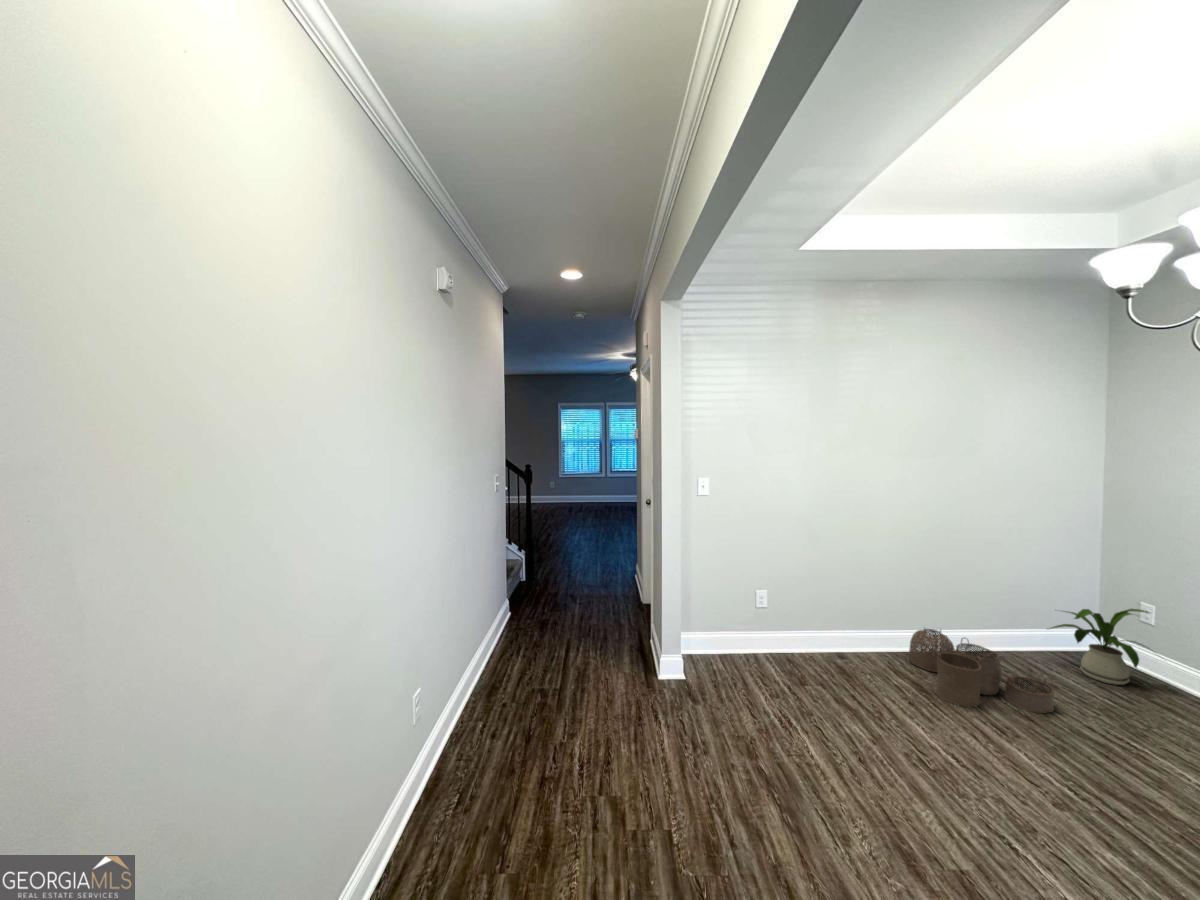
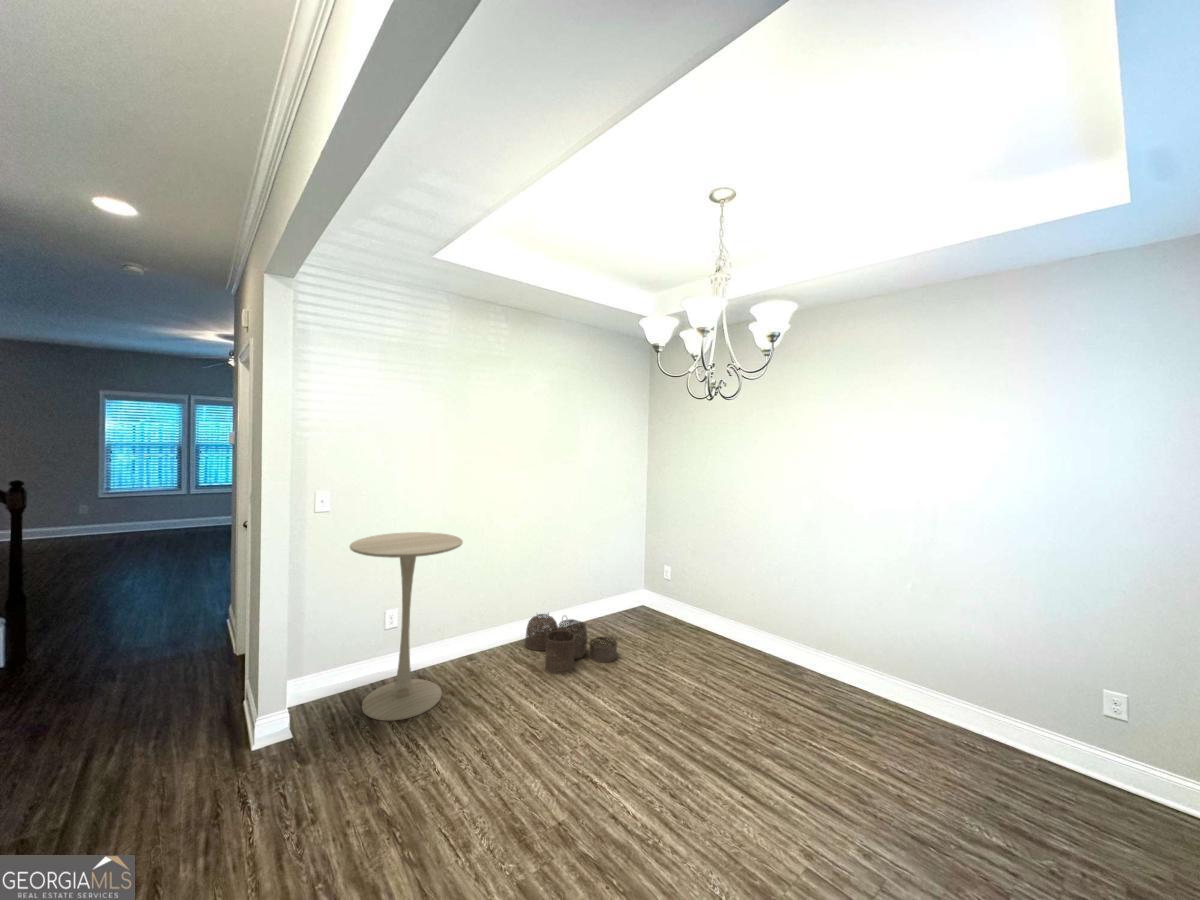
pedestal table: none [724,520,830,696] -> present [350,532,462,721]
house plant: present [1050,609,1149,685] -> none [612,572,672,627]

